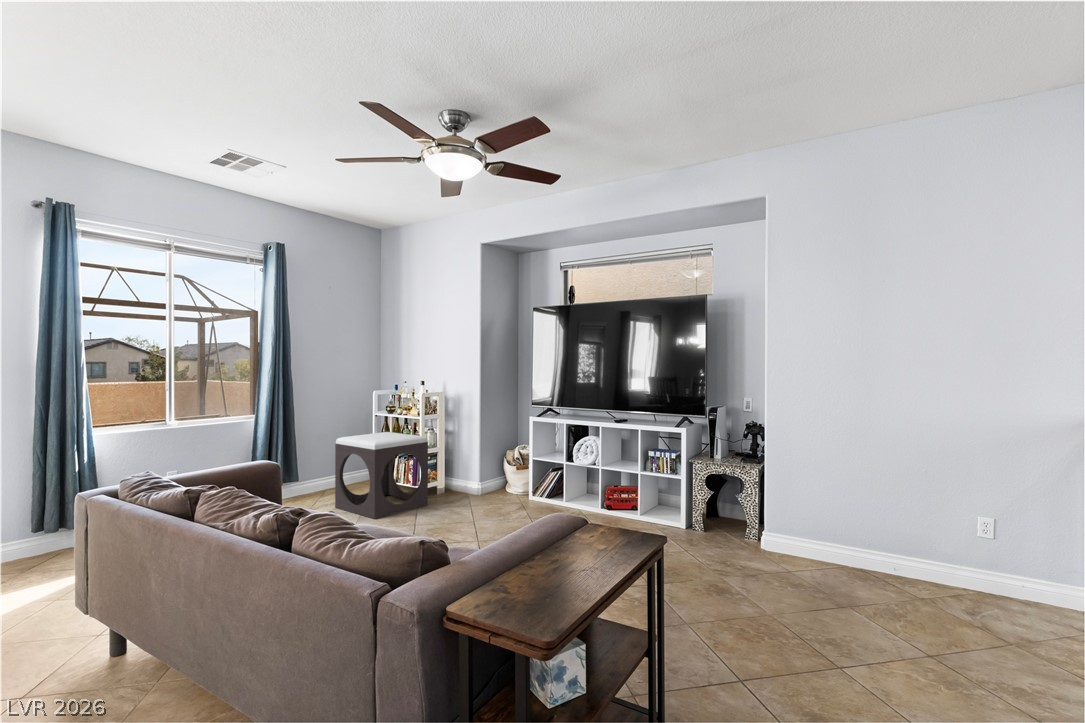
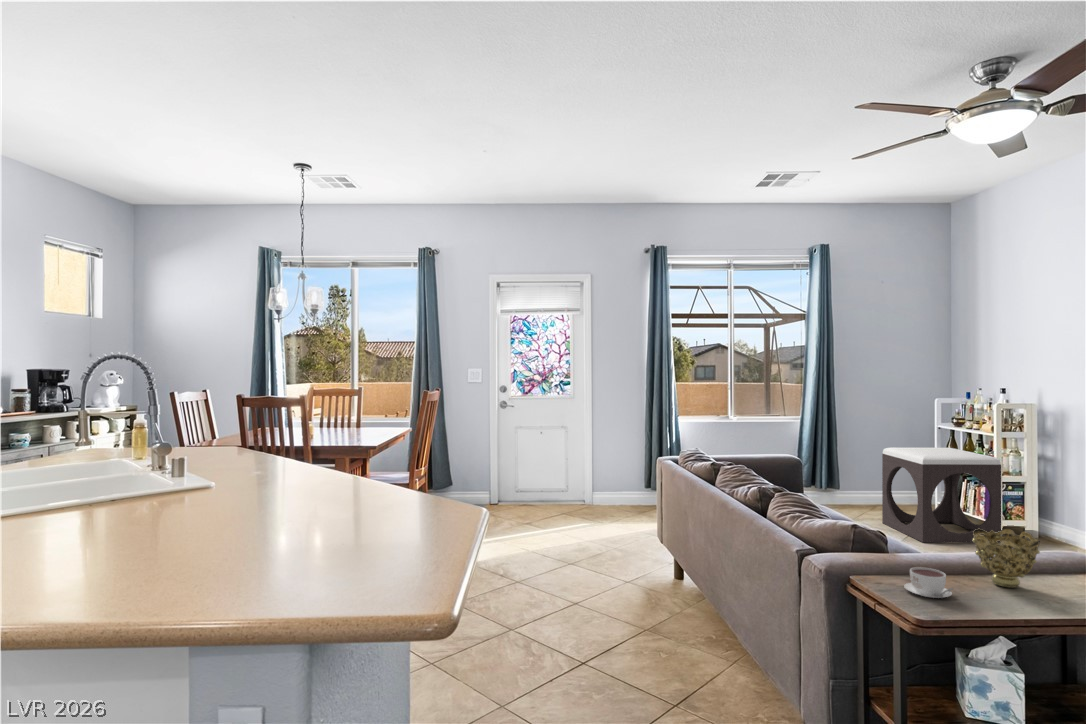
decorative bowl: none [536,513,588,571] -> present [973,529,1040,588]
coffee cup: none [504,576,549,611] -> present [904,567,953,598]

